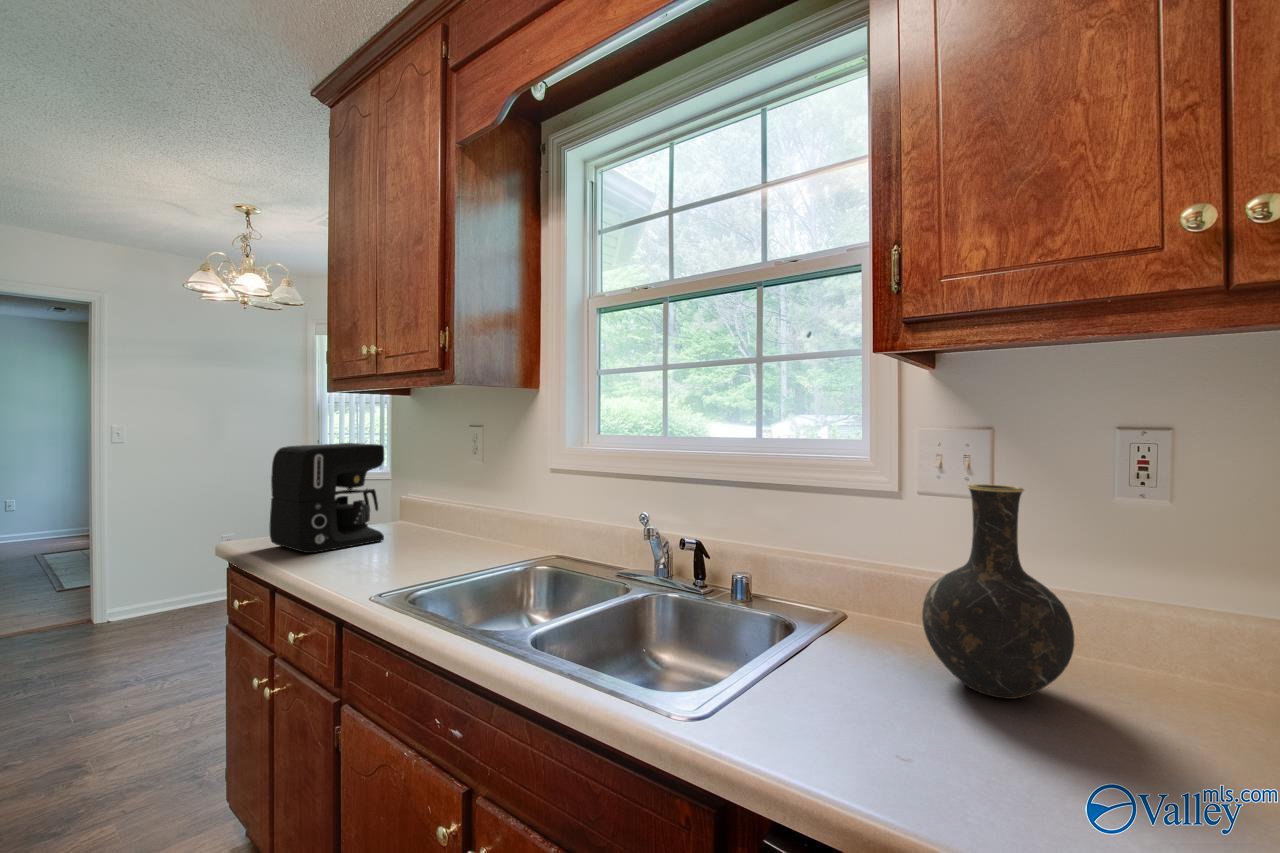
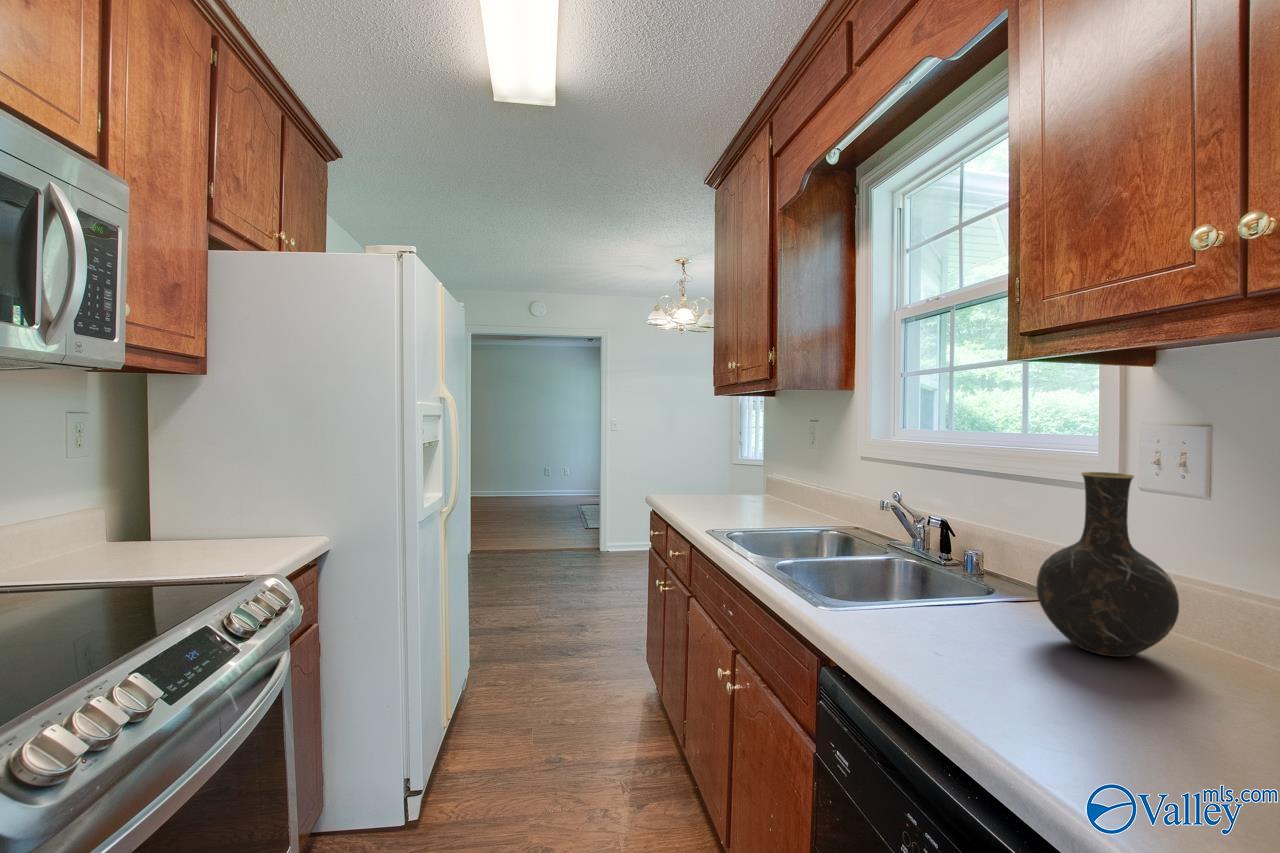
coffee maker: present [269,443,384,553] -> none [671,433,740,506]

